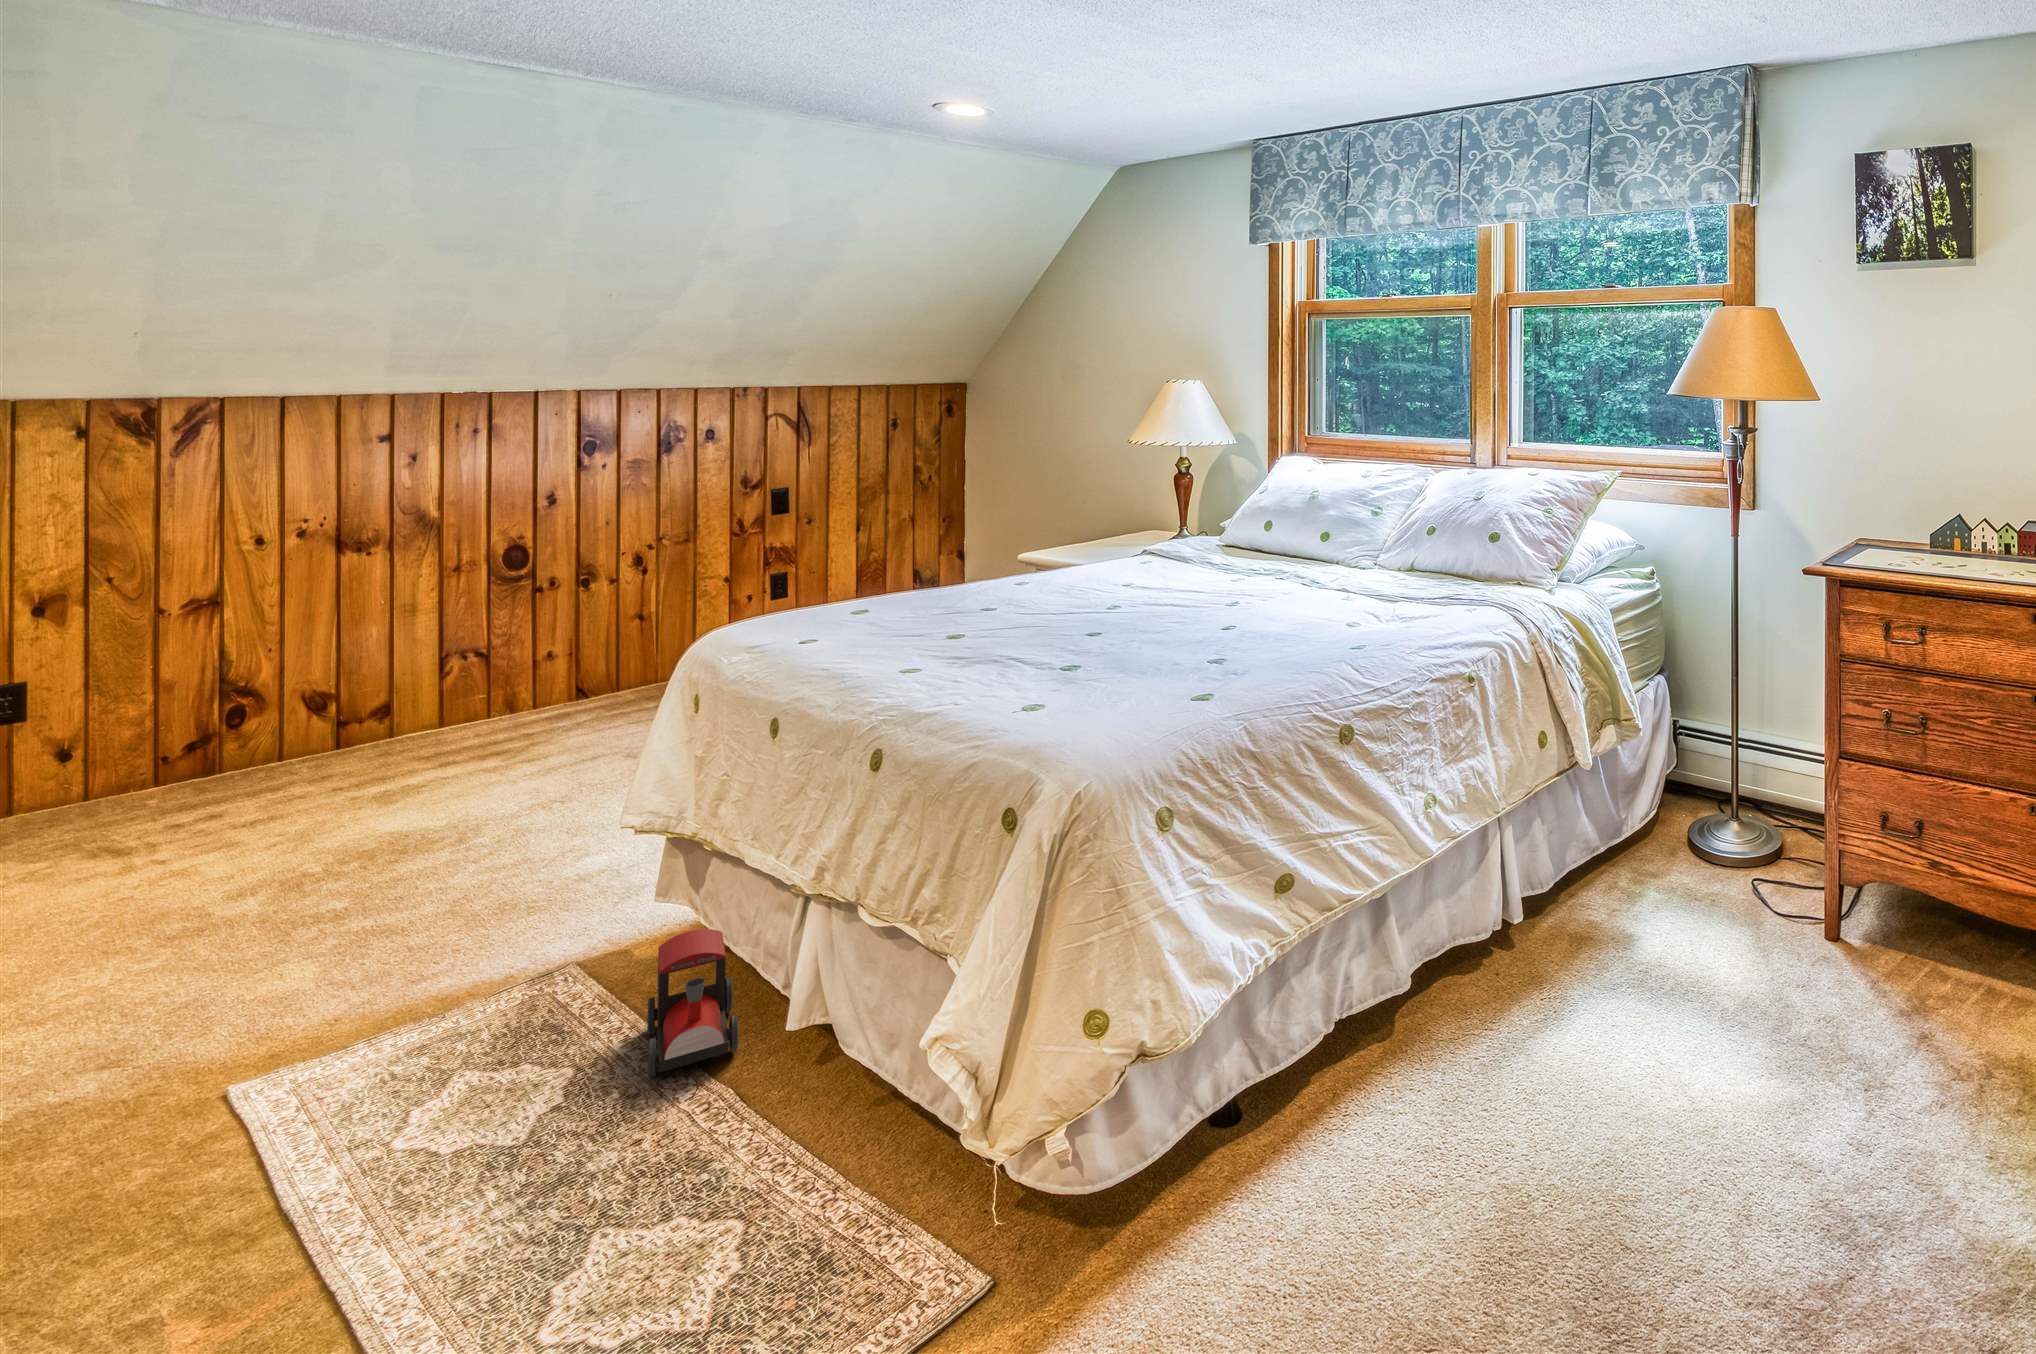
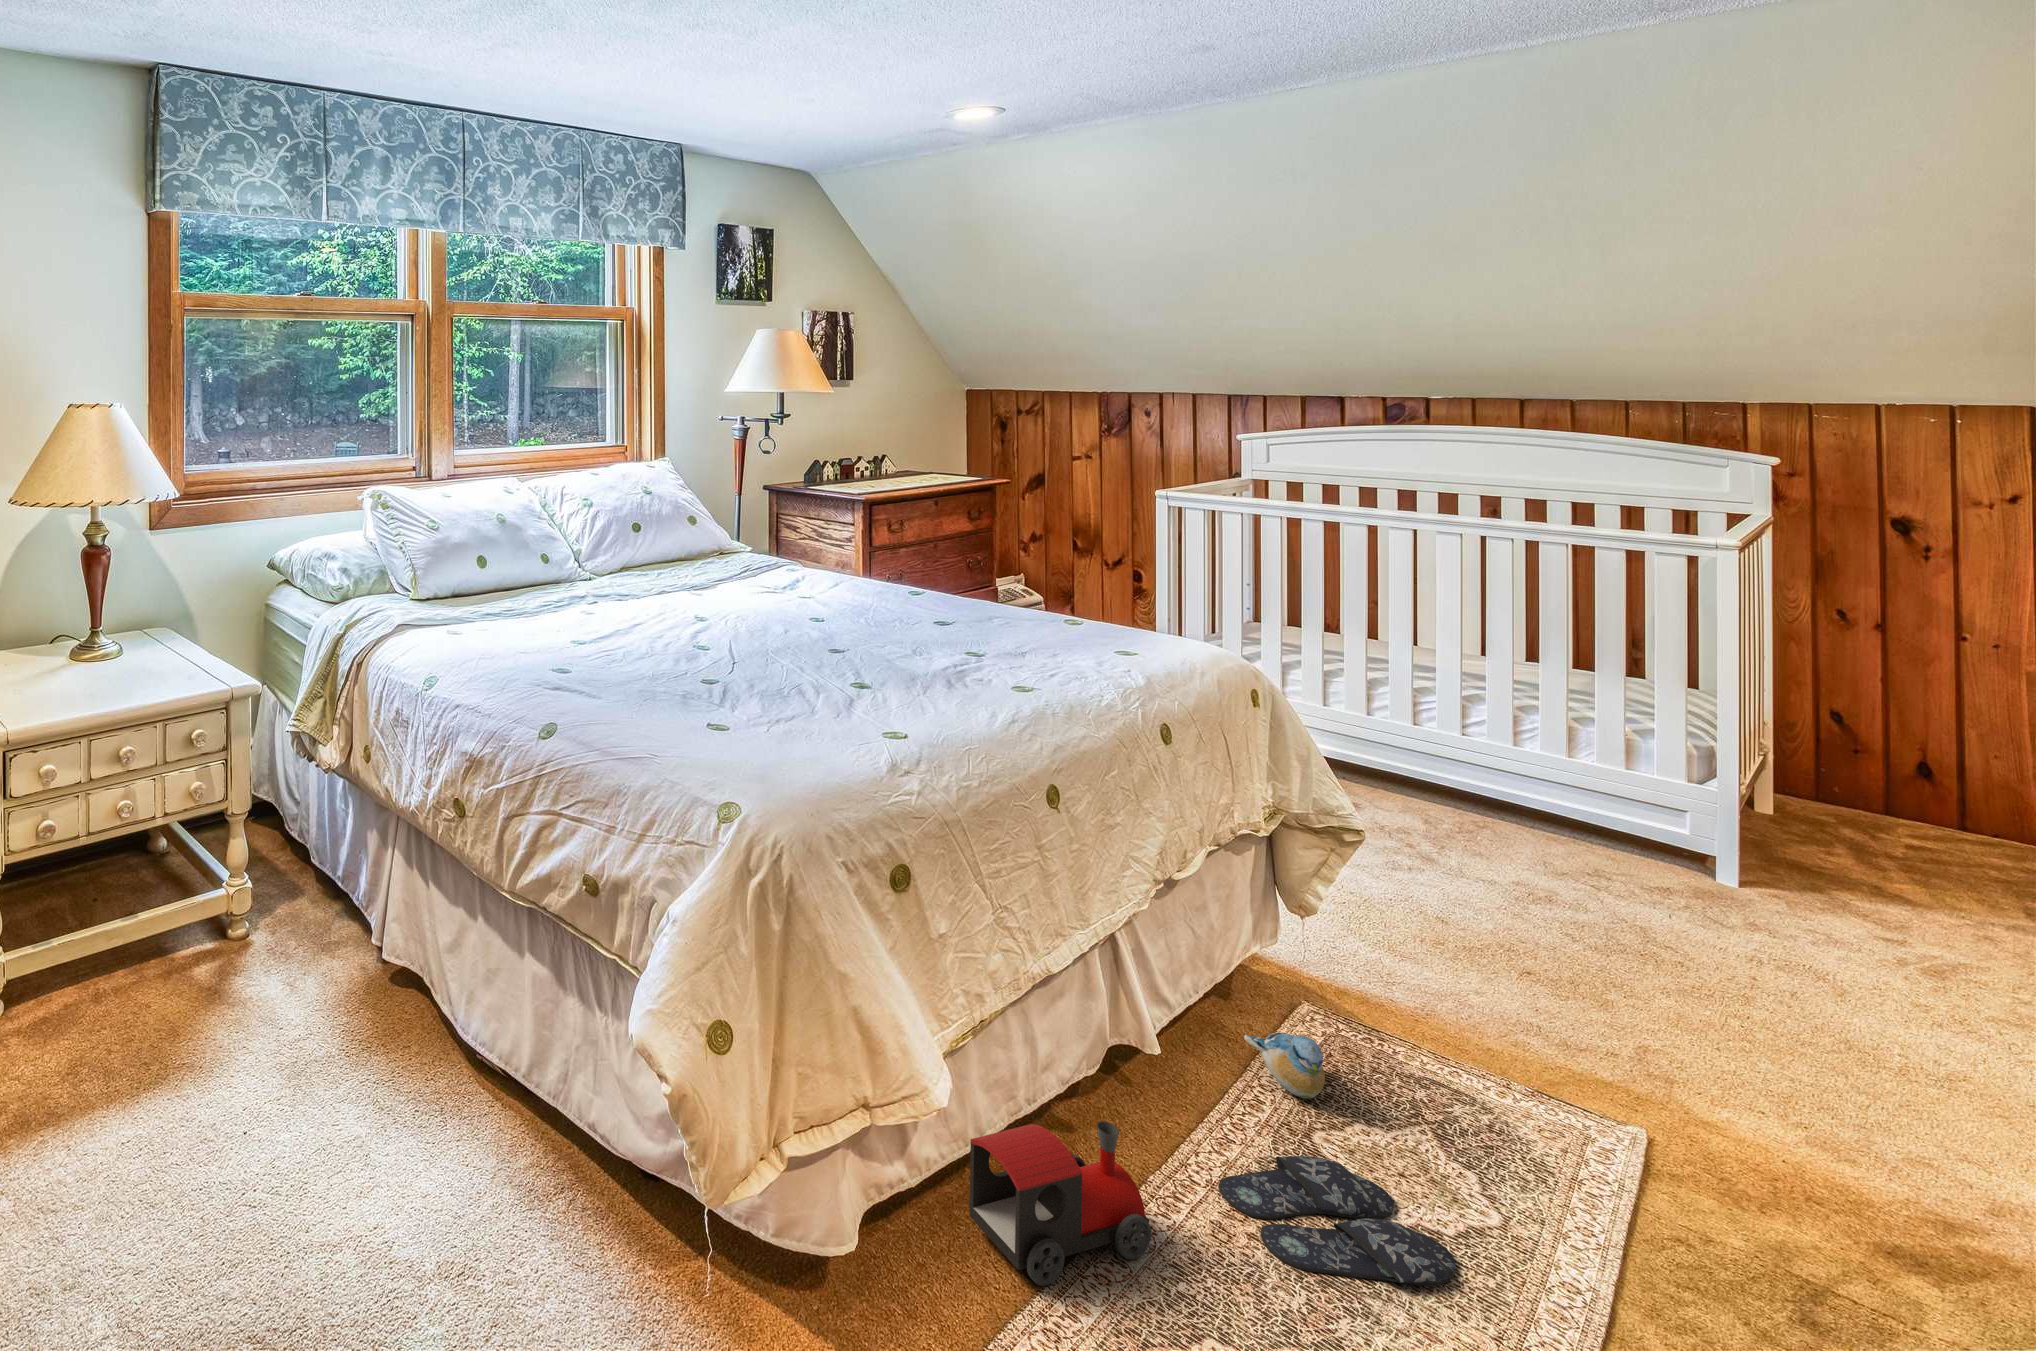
slippers: none [509,1135,720,1281] -> present [1218,1156,1455,1286]
plush toy: none [780,1149,904,1236] -> present [1244,1033,1325,1099]

